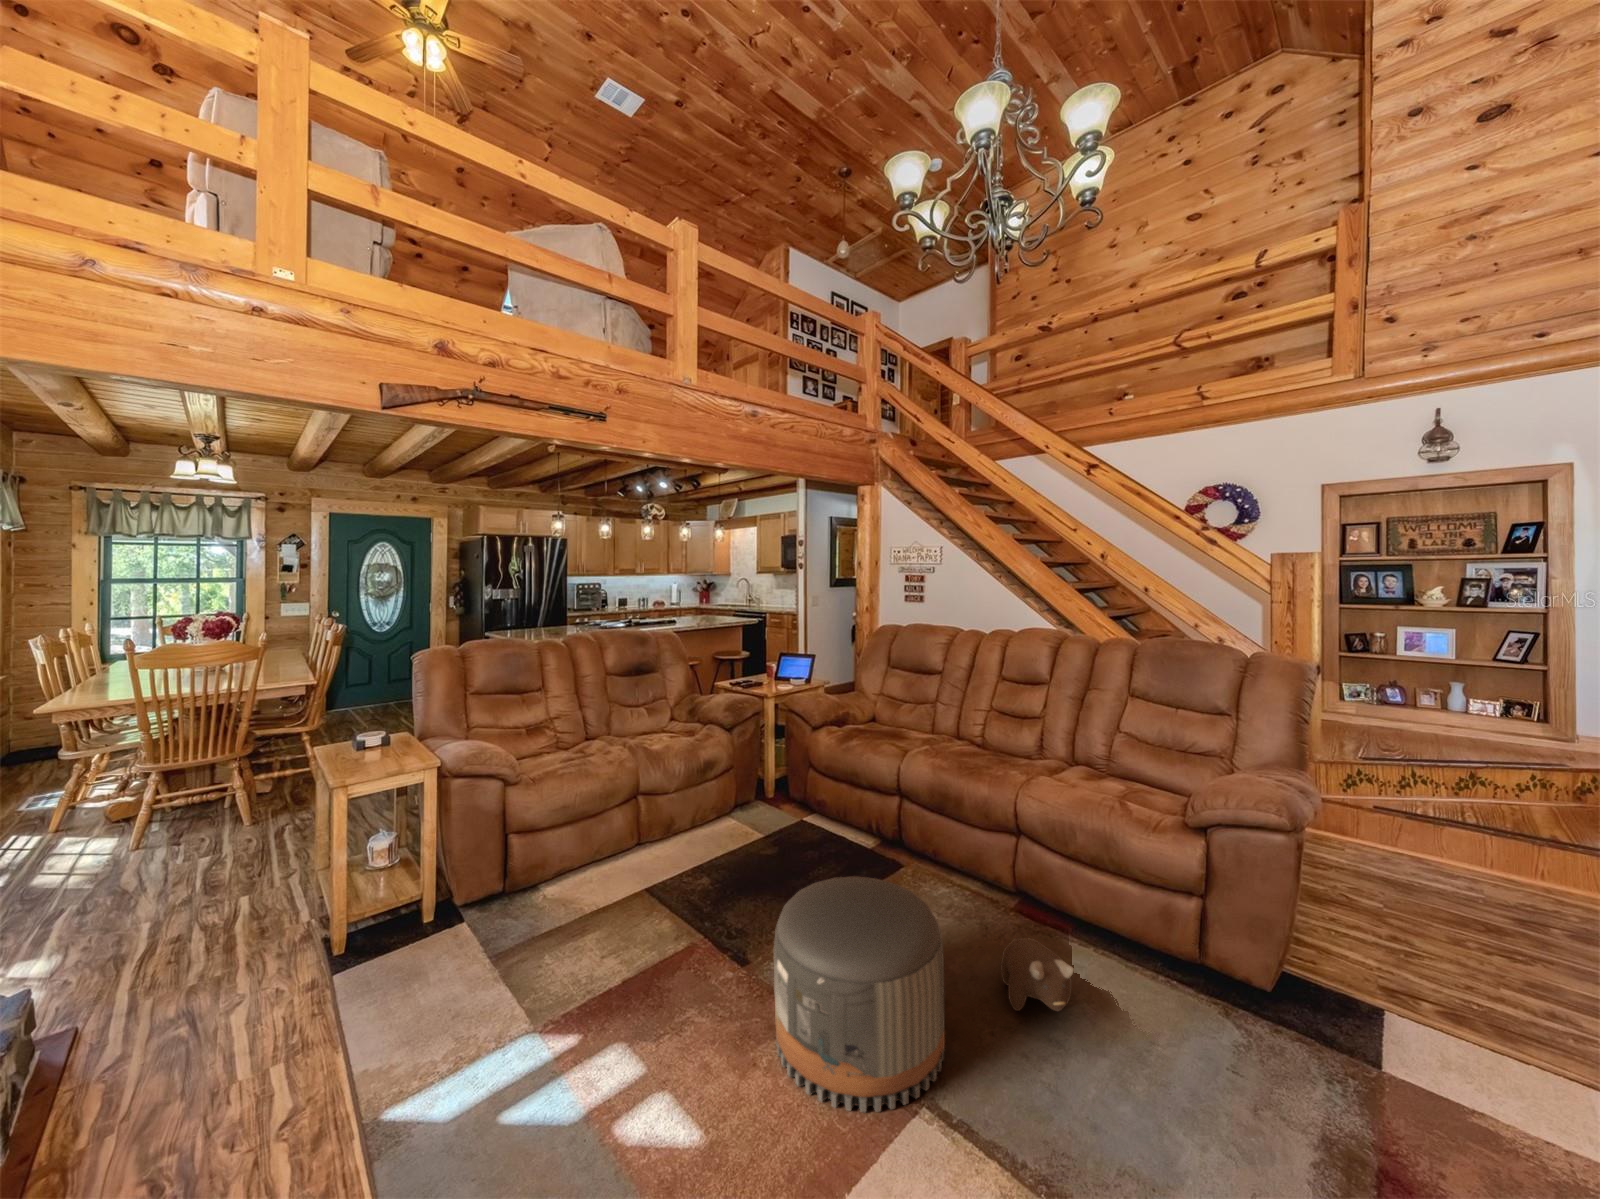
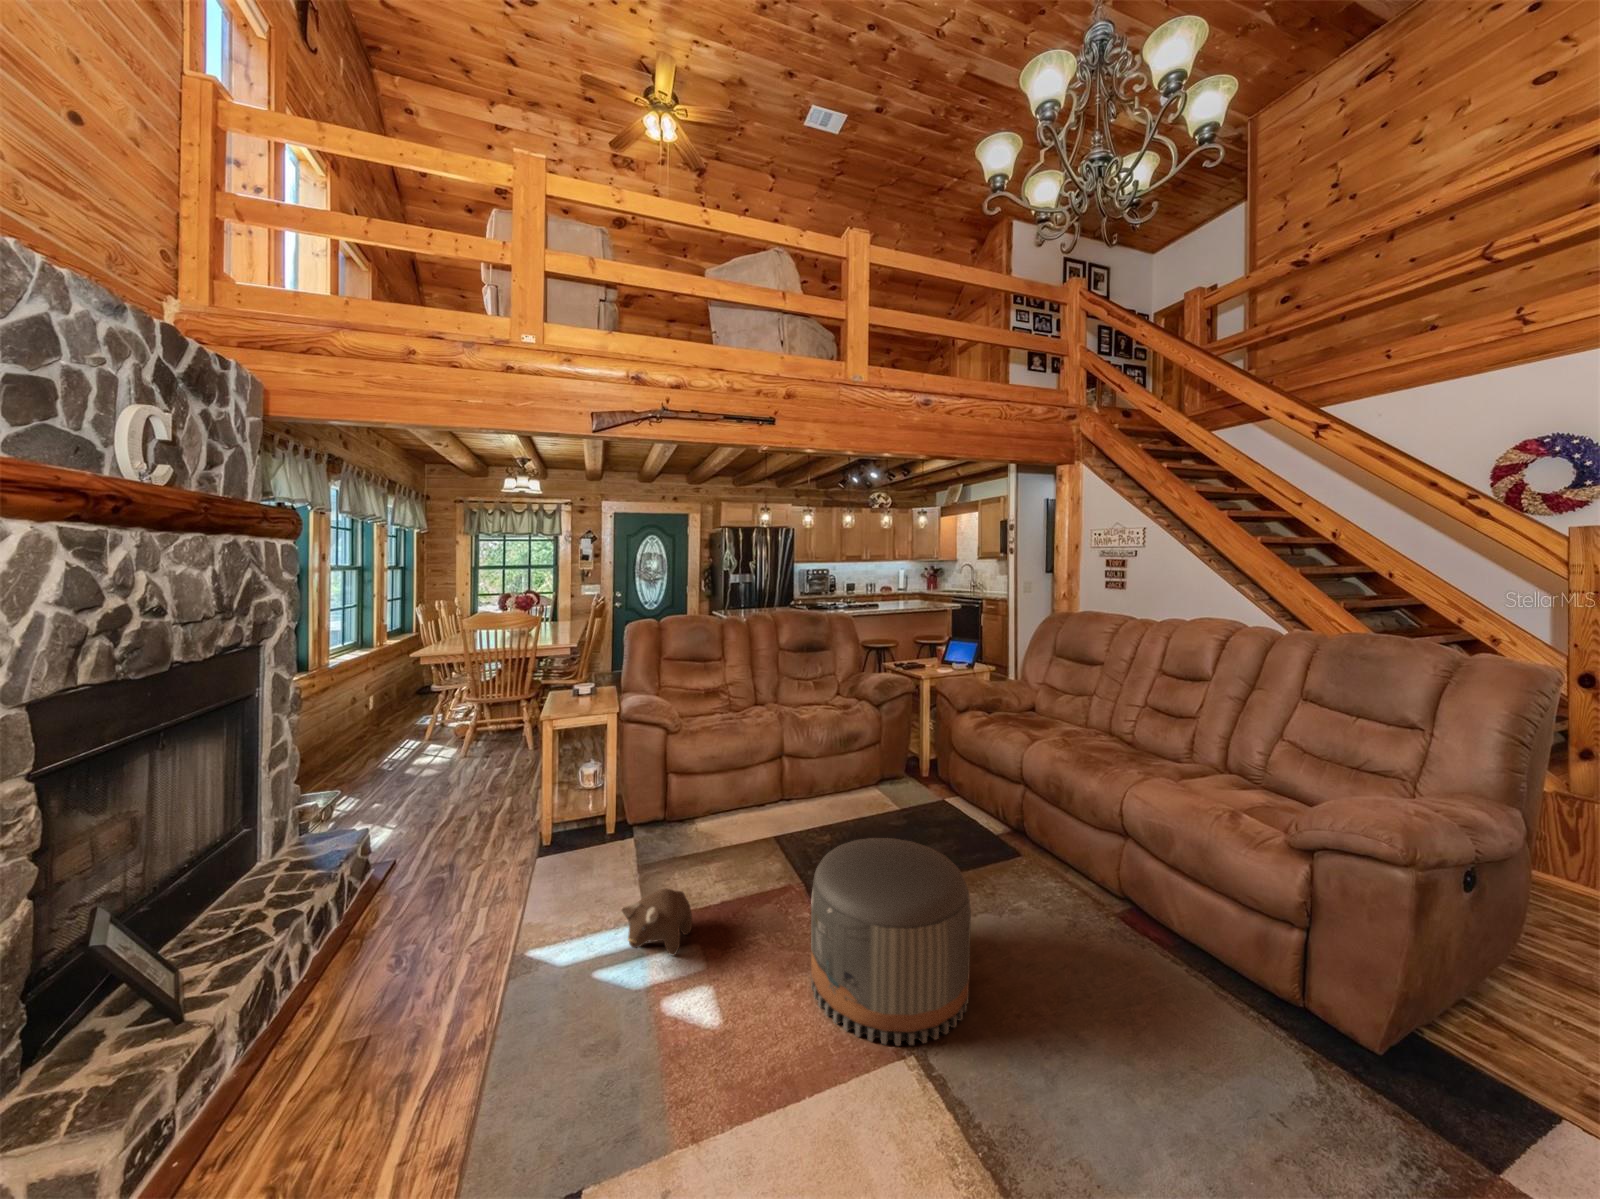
plush toy: present [1000,938,1074,1011] -> present [622,888,692,955]

